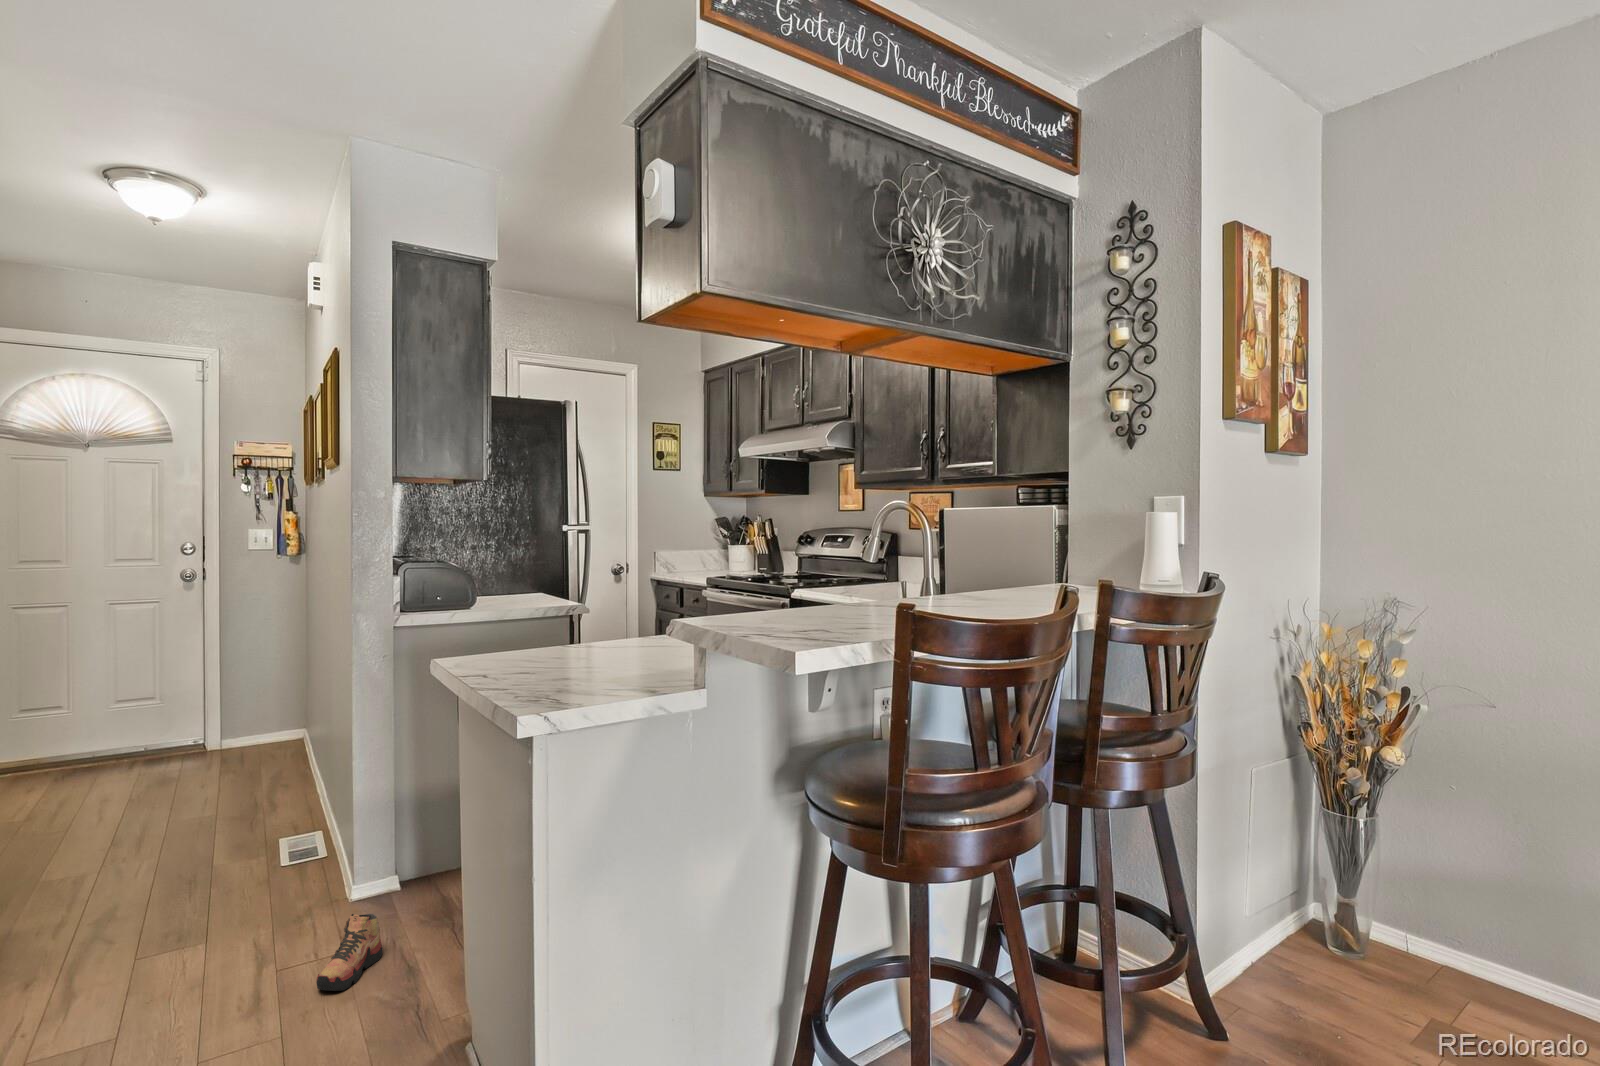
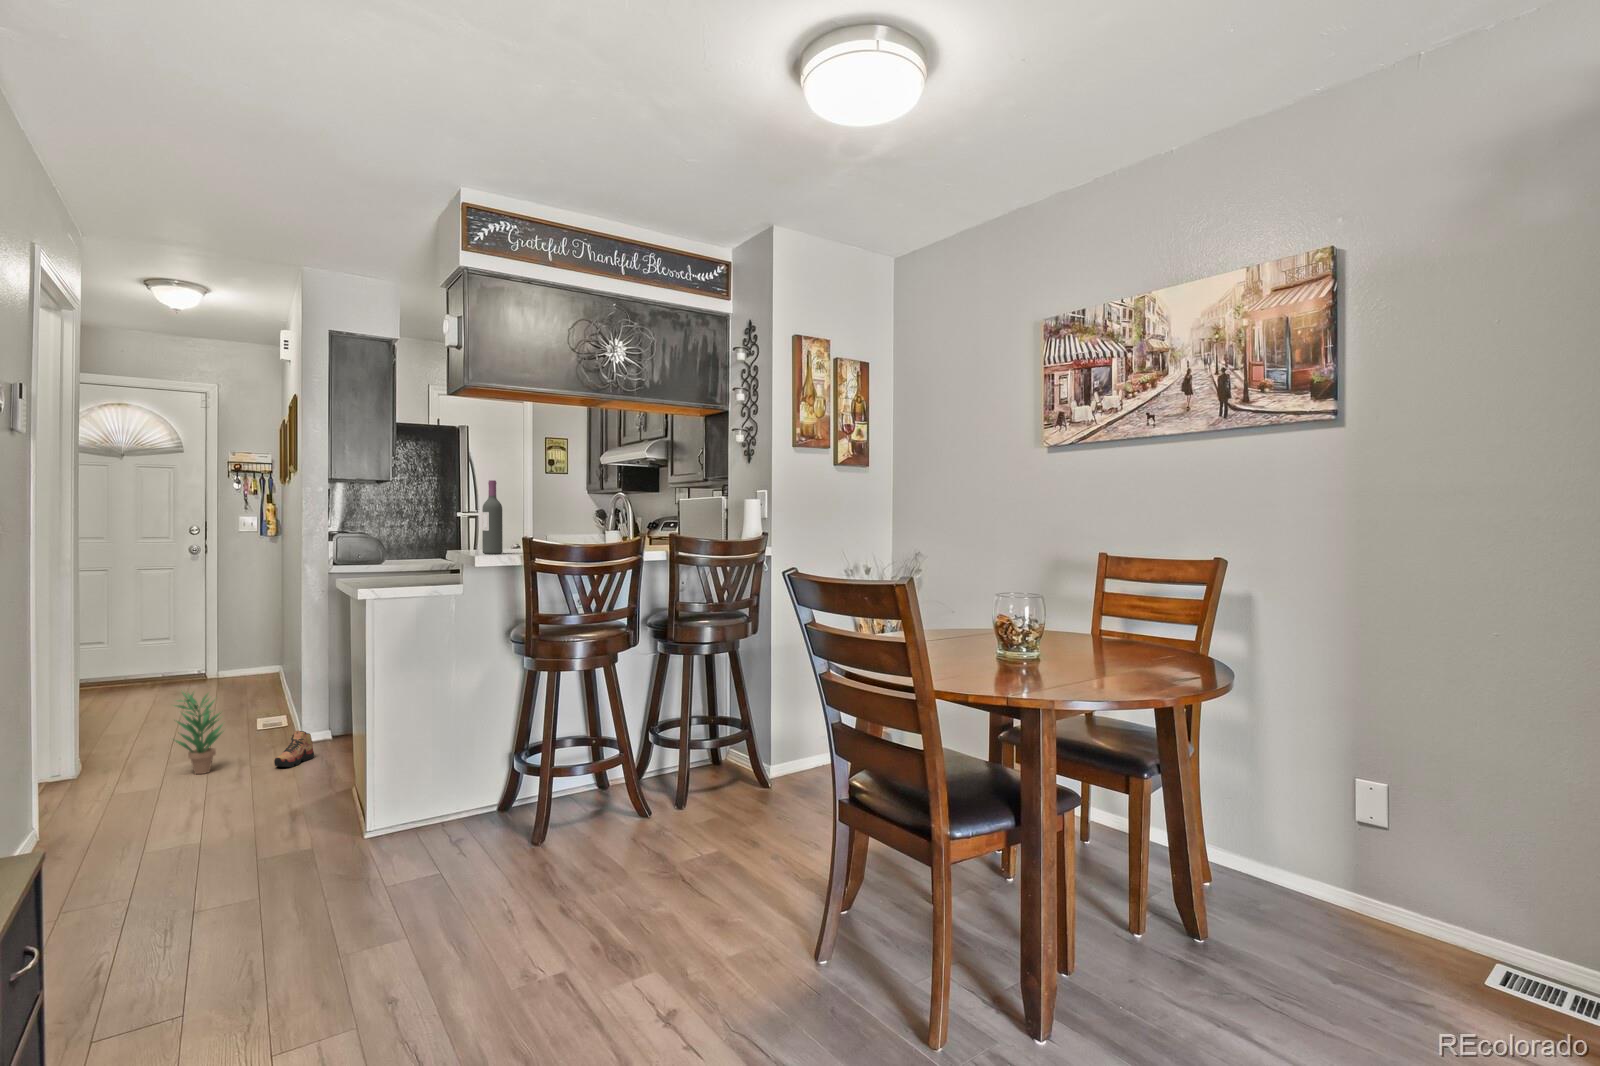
wine bottle: none [758,472,797,624] -> present [482,480,503,554]
potted plant: none [123,861,229,1017] -> present [175,693,222,774]

